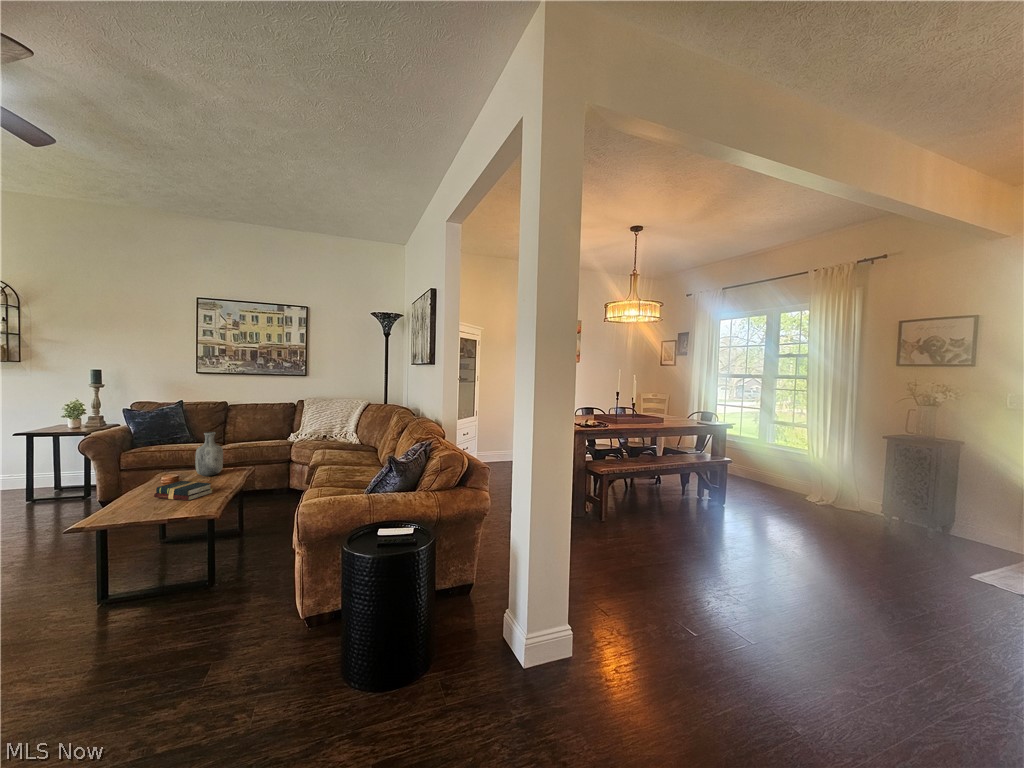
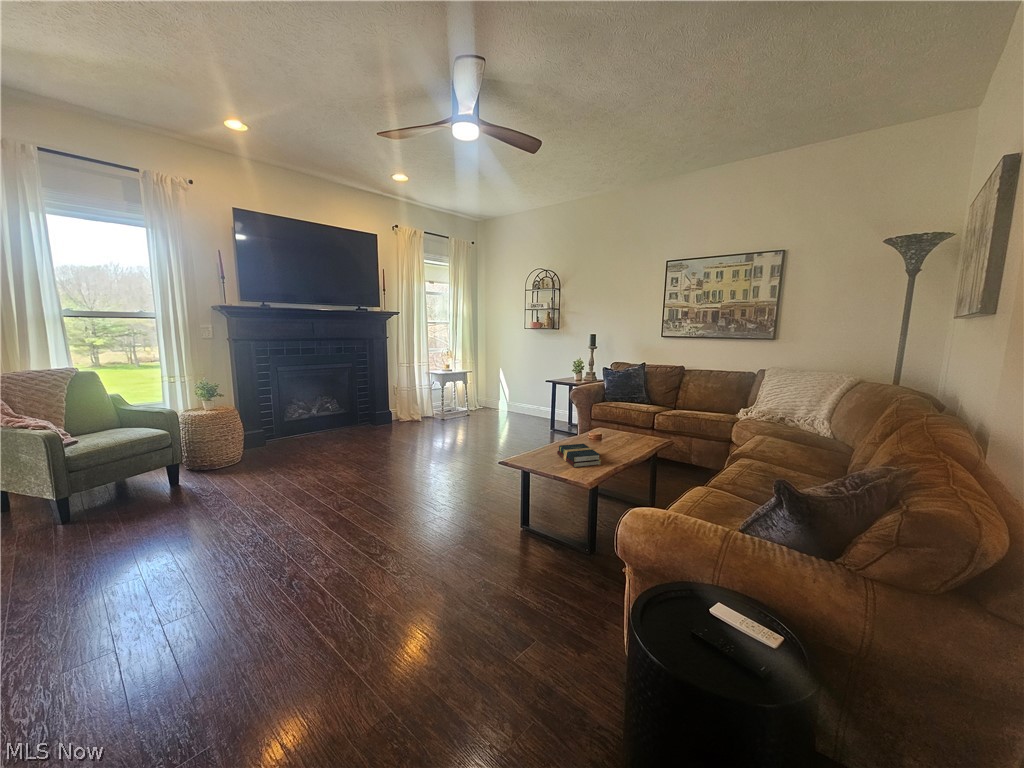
vase: present [195,432,223,476] -> none [610,398,635,443]

